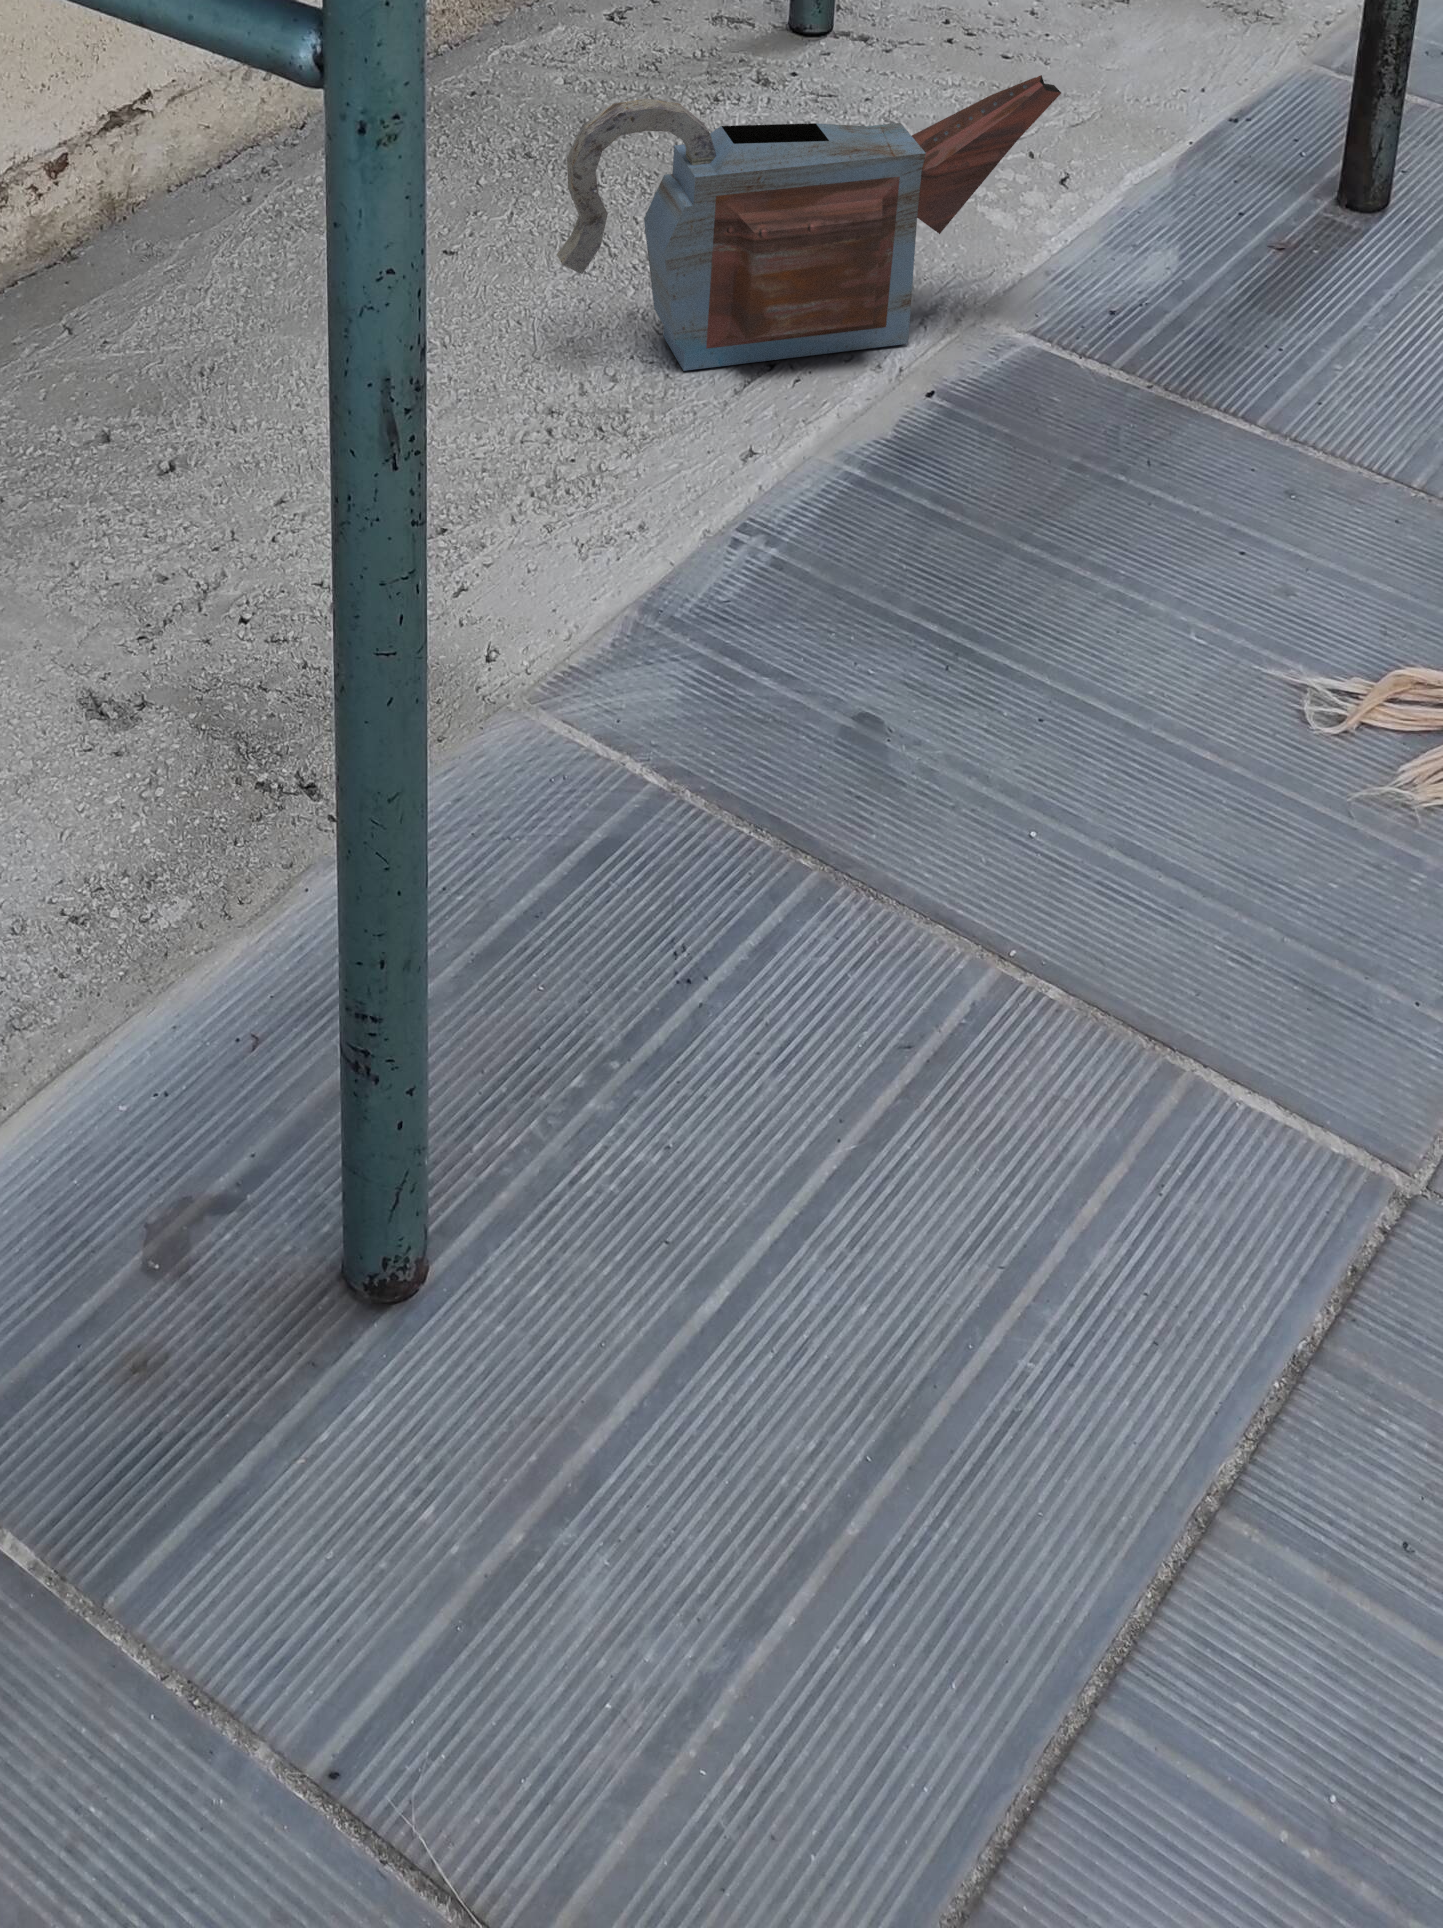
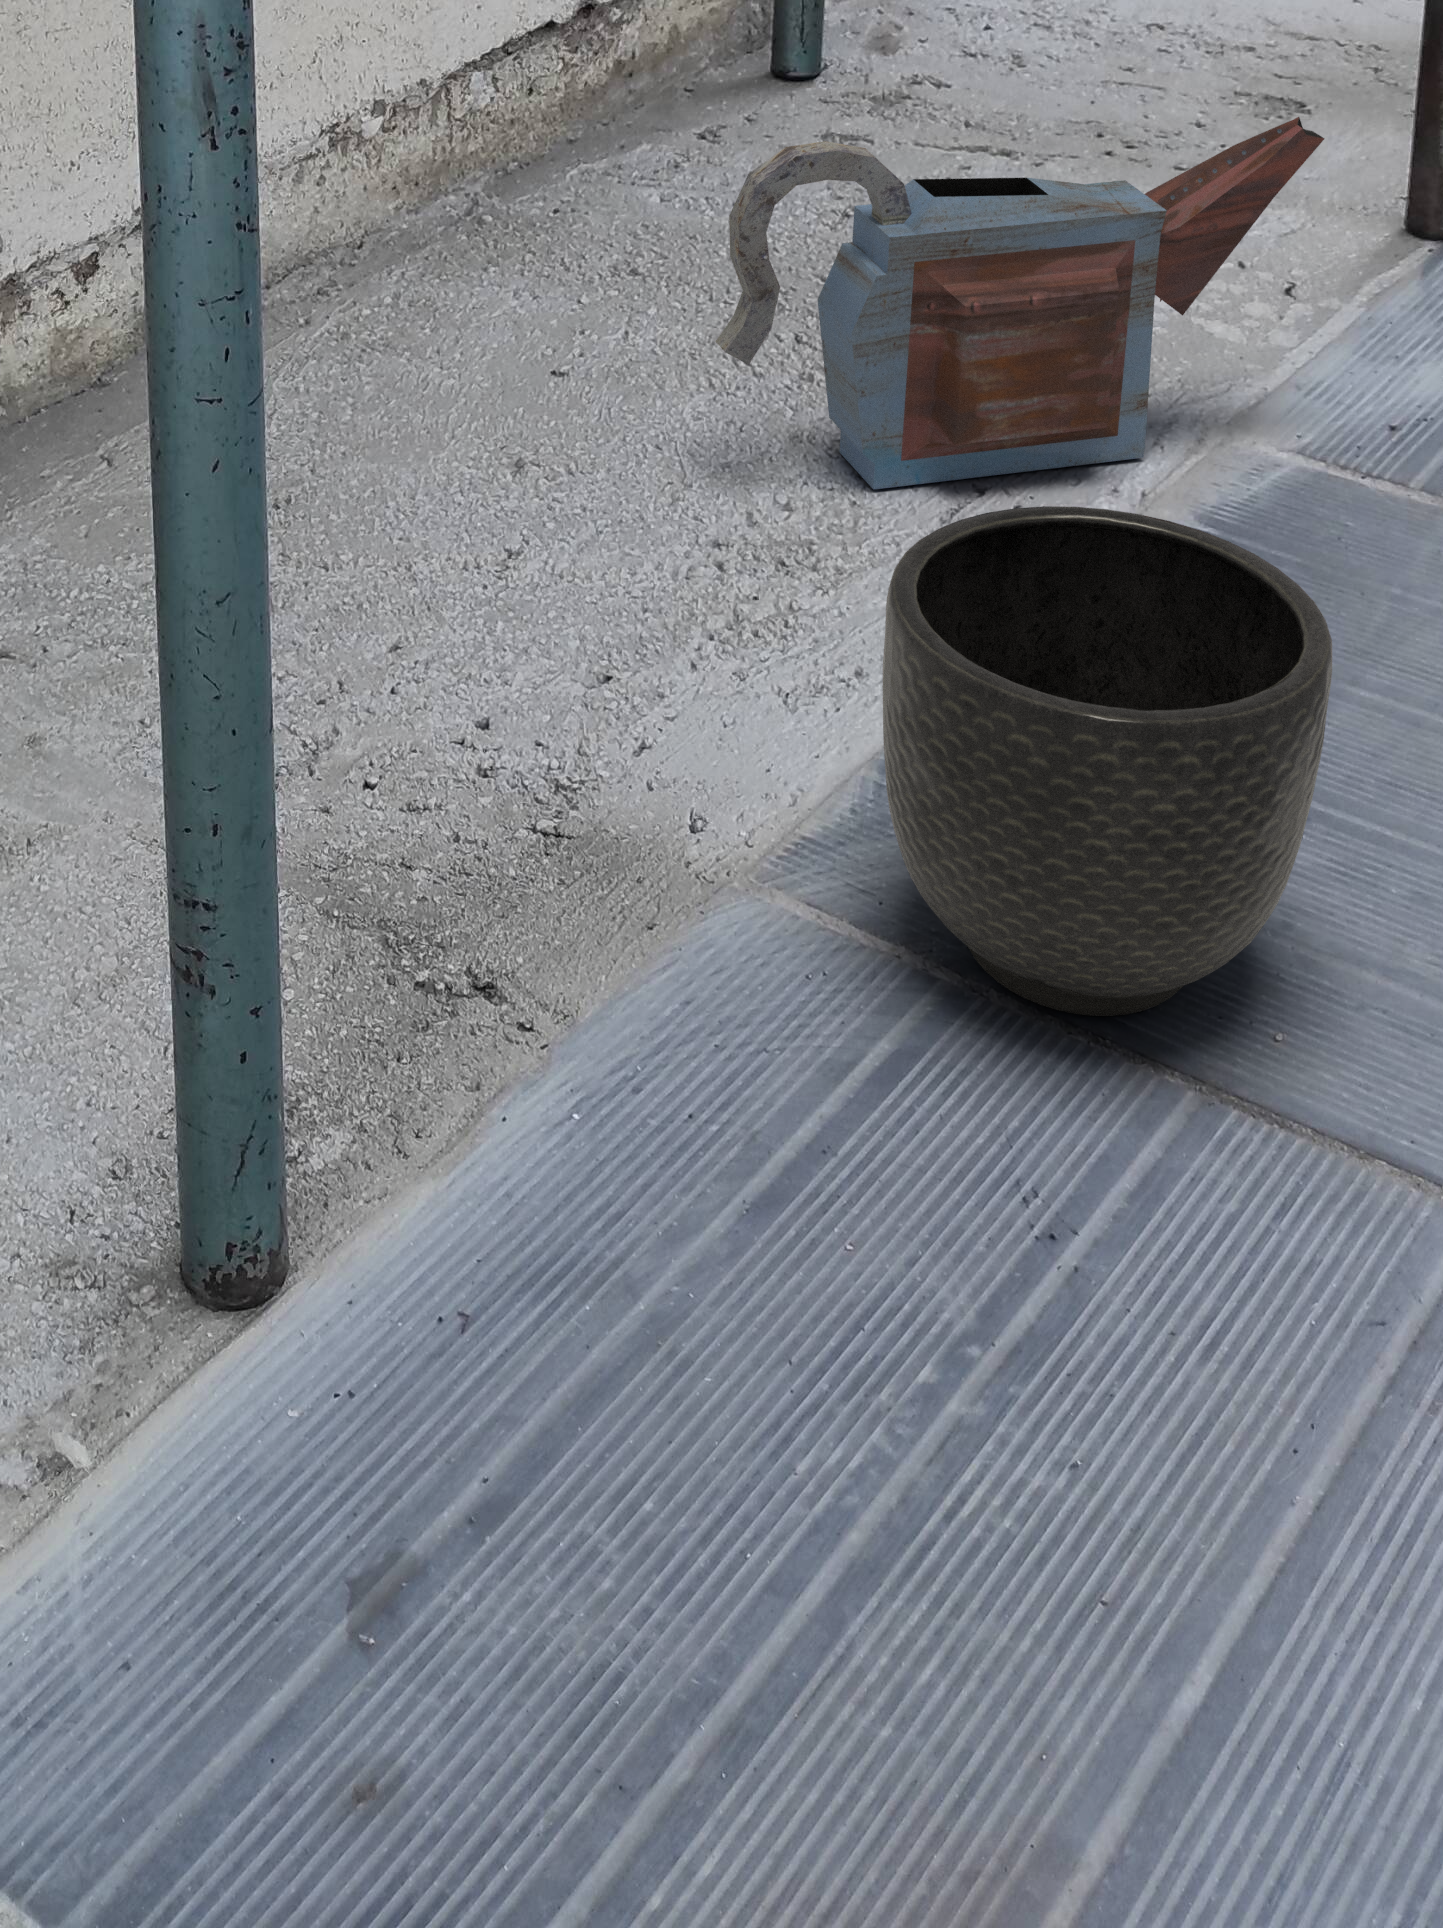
planter: none [610,434,936,817] -> present [883,506,1332,1016]

